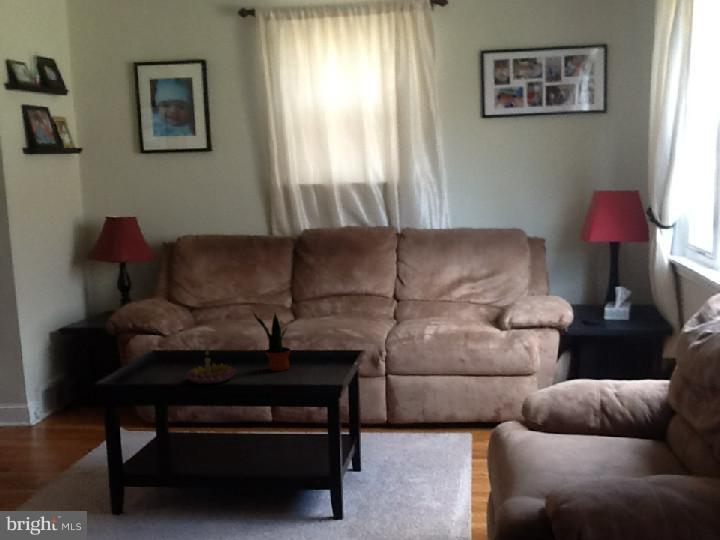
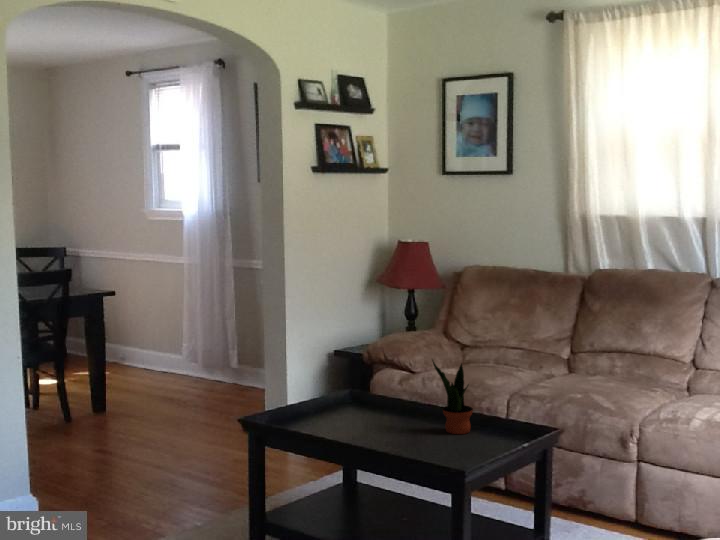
candle holder: present [186,349,236,384] -> none [343,393,400,436]

